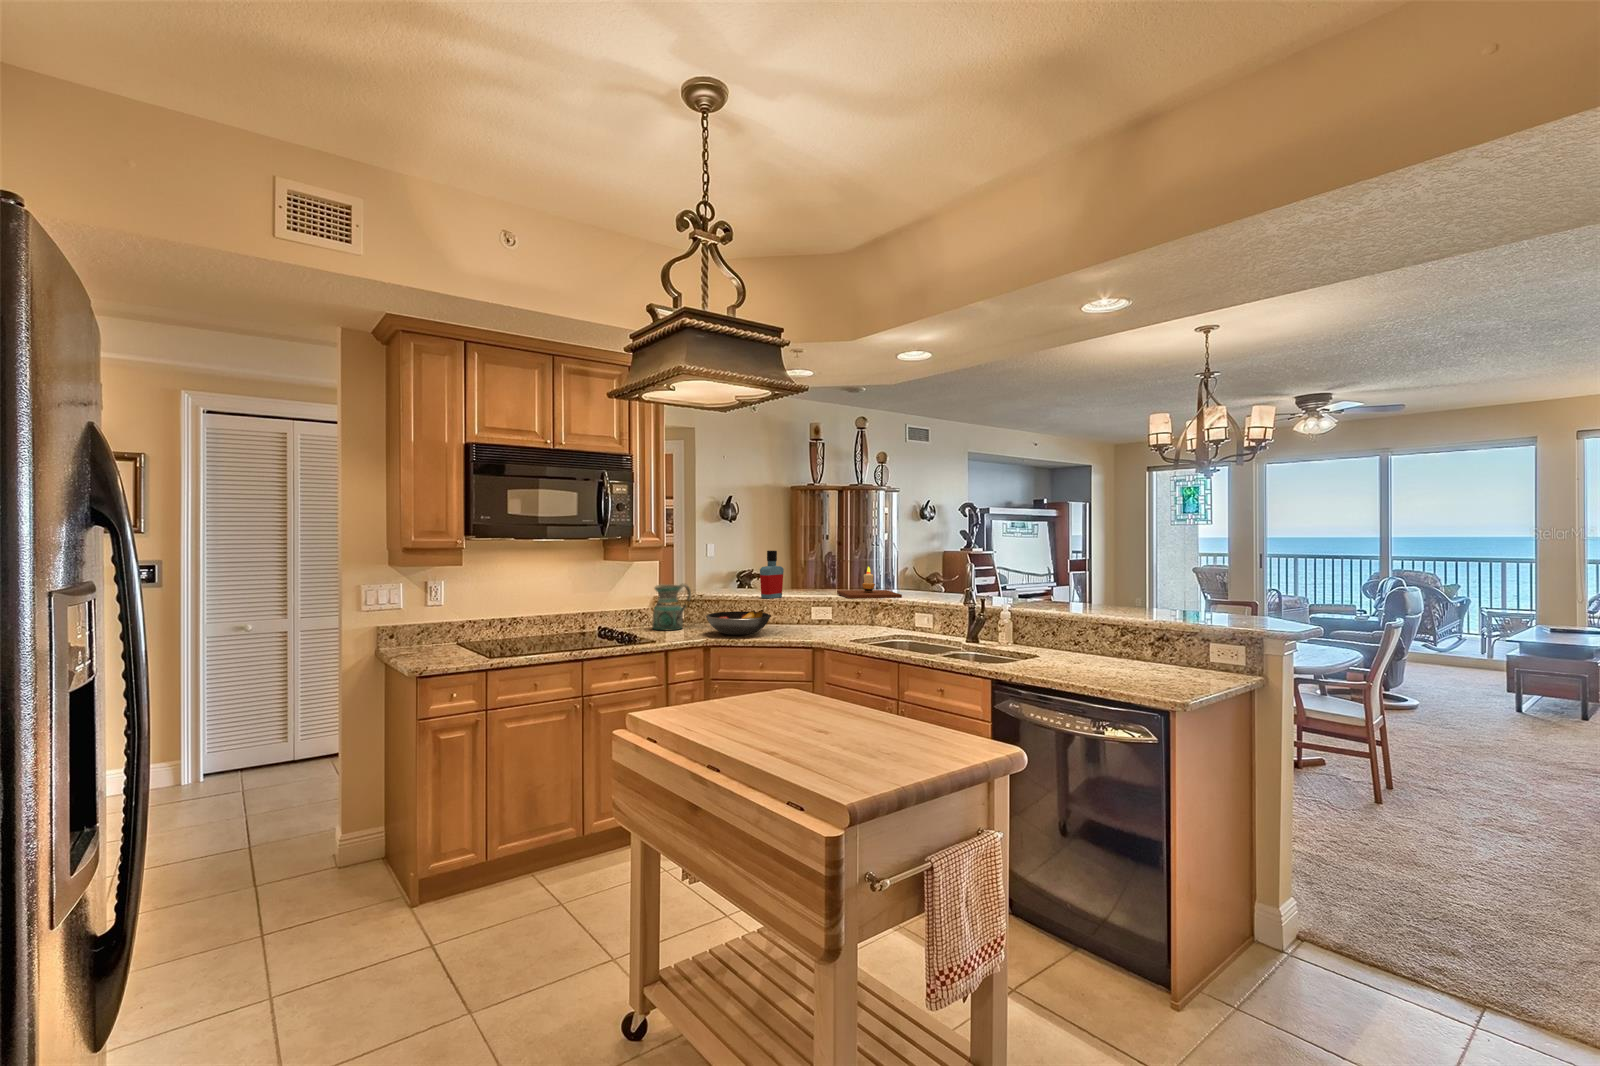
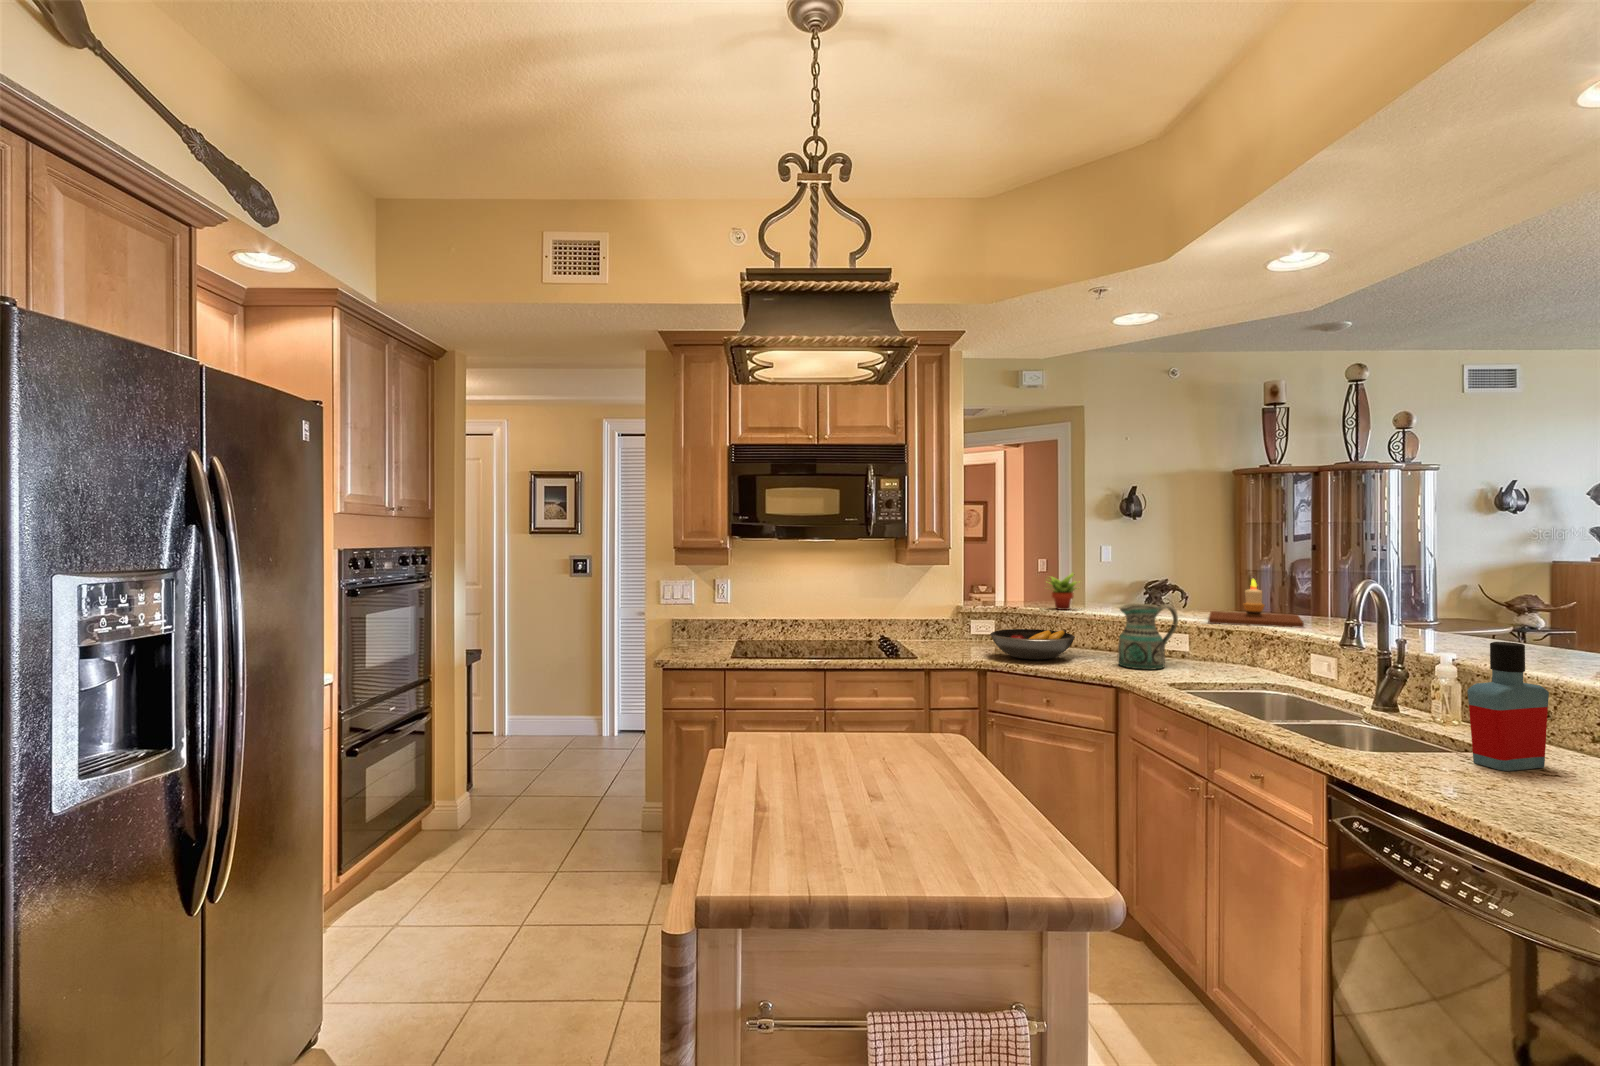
bottle: present [760,551,784,599] -> present [1467,642,1549,771]
succulent plant: none [715,564,745,595] -> present [1050,573,1077,610]
ceramic pitcher: present [652,584,691,630] -> present [1118,603,1178,670]

